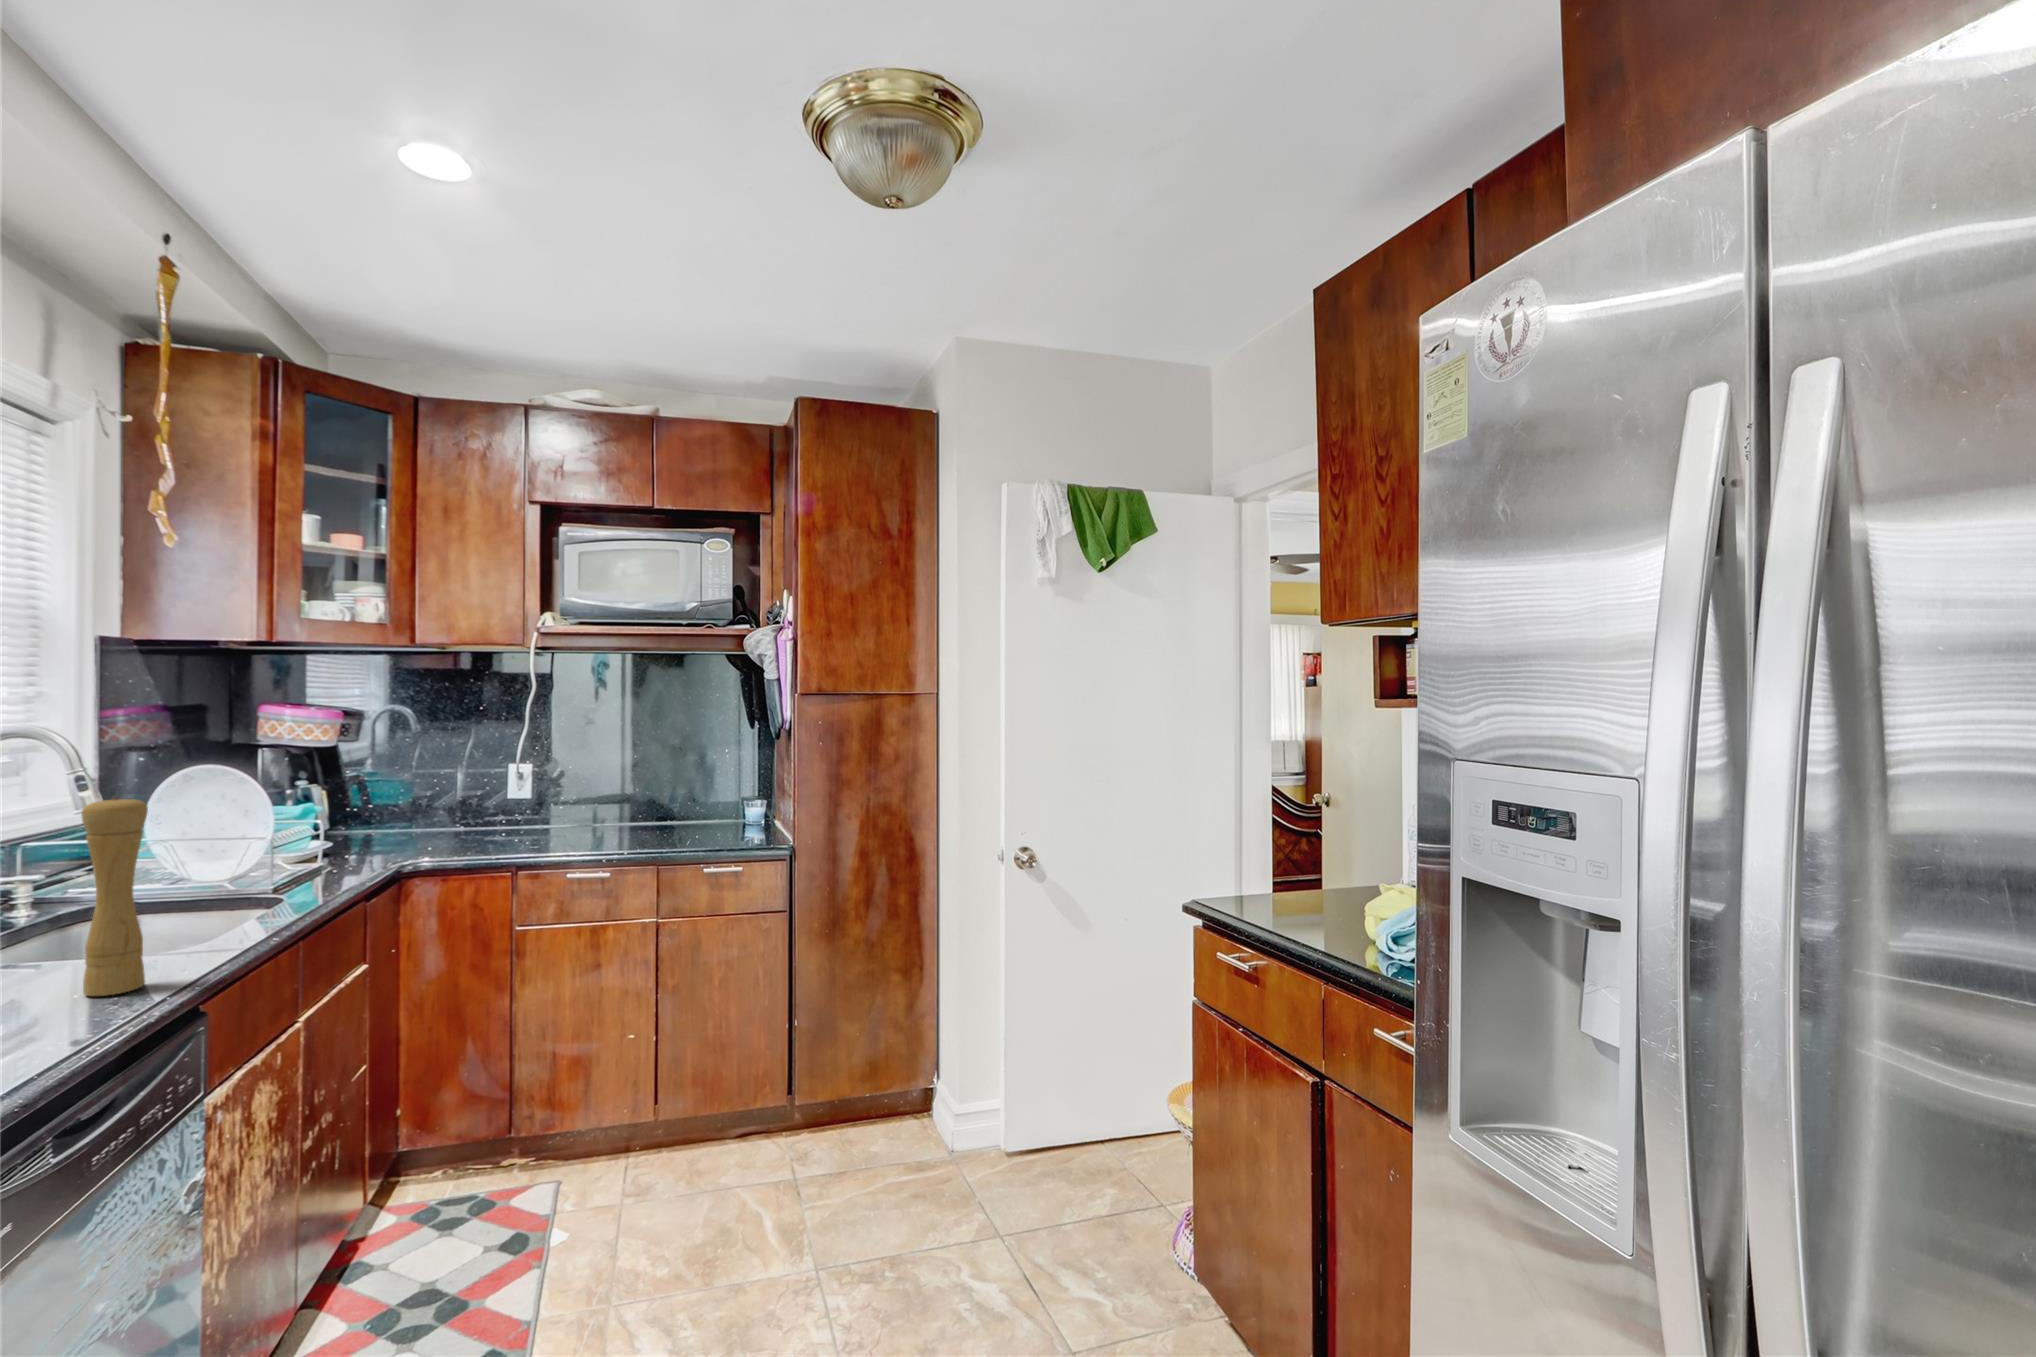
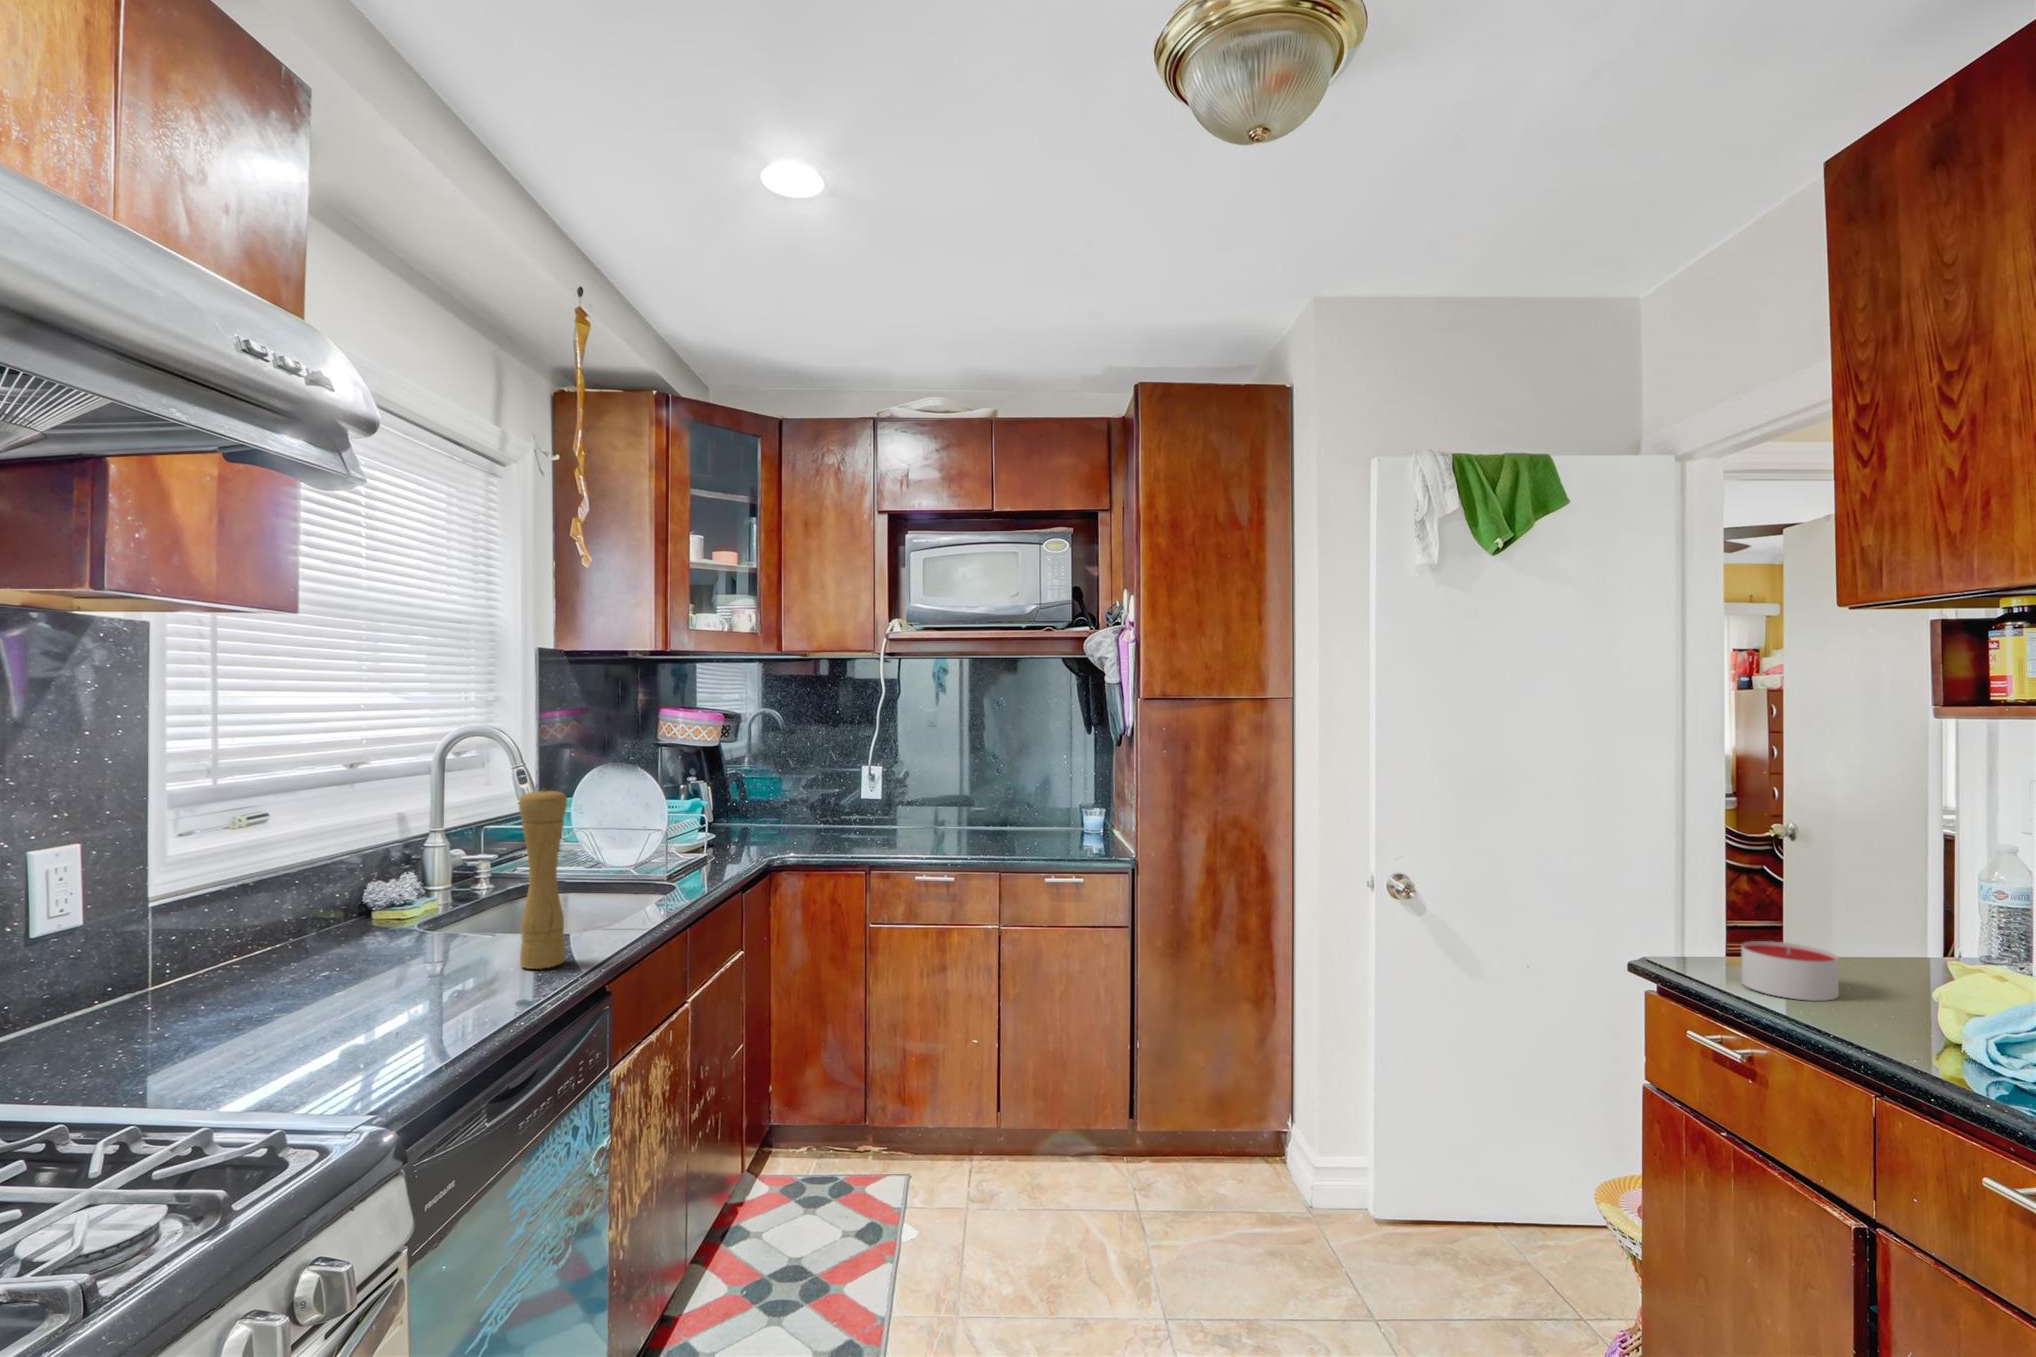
candle: none [1256,879,1315,920] -> present [1741,941,1839,1001]

